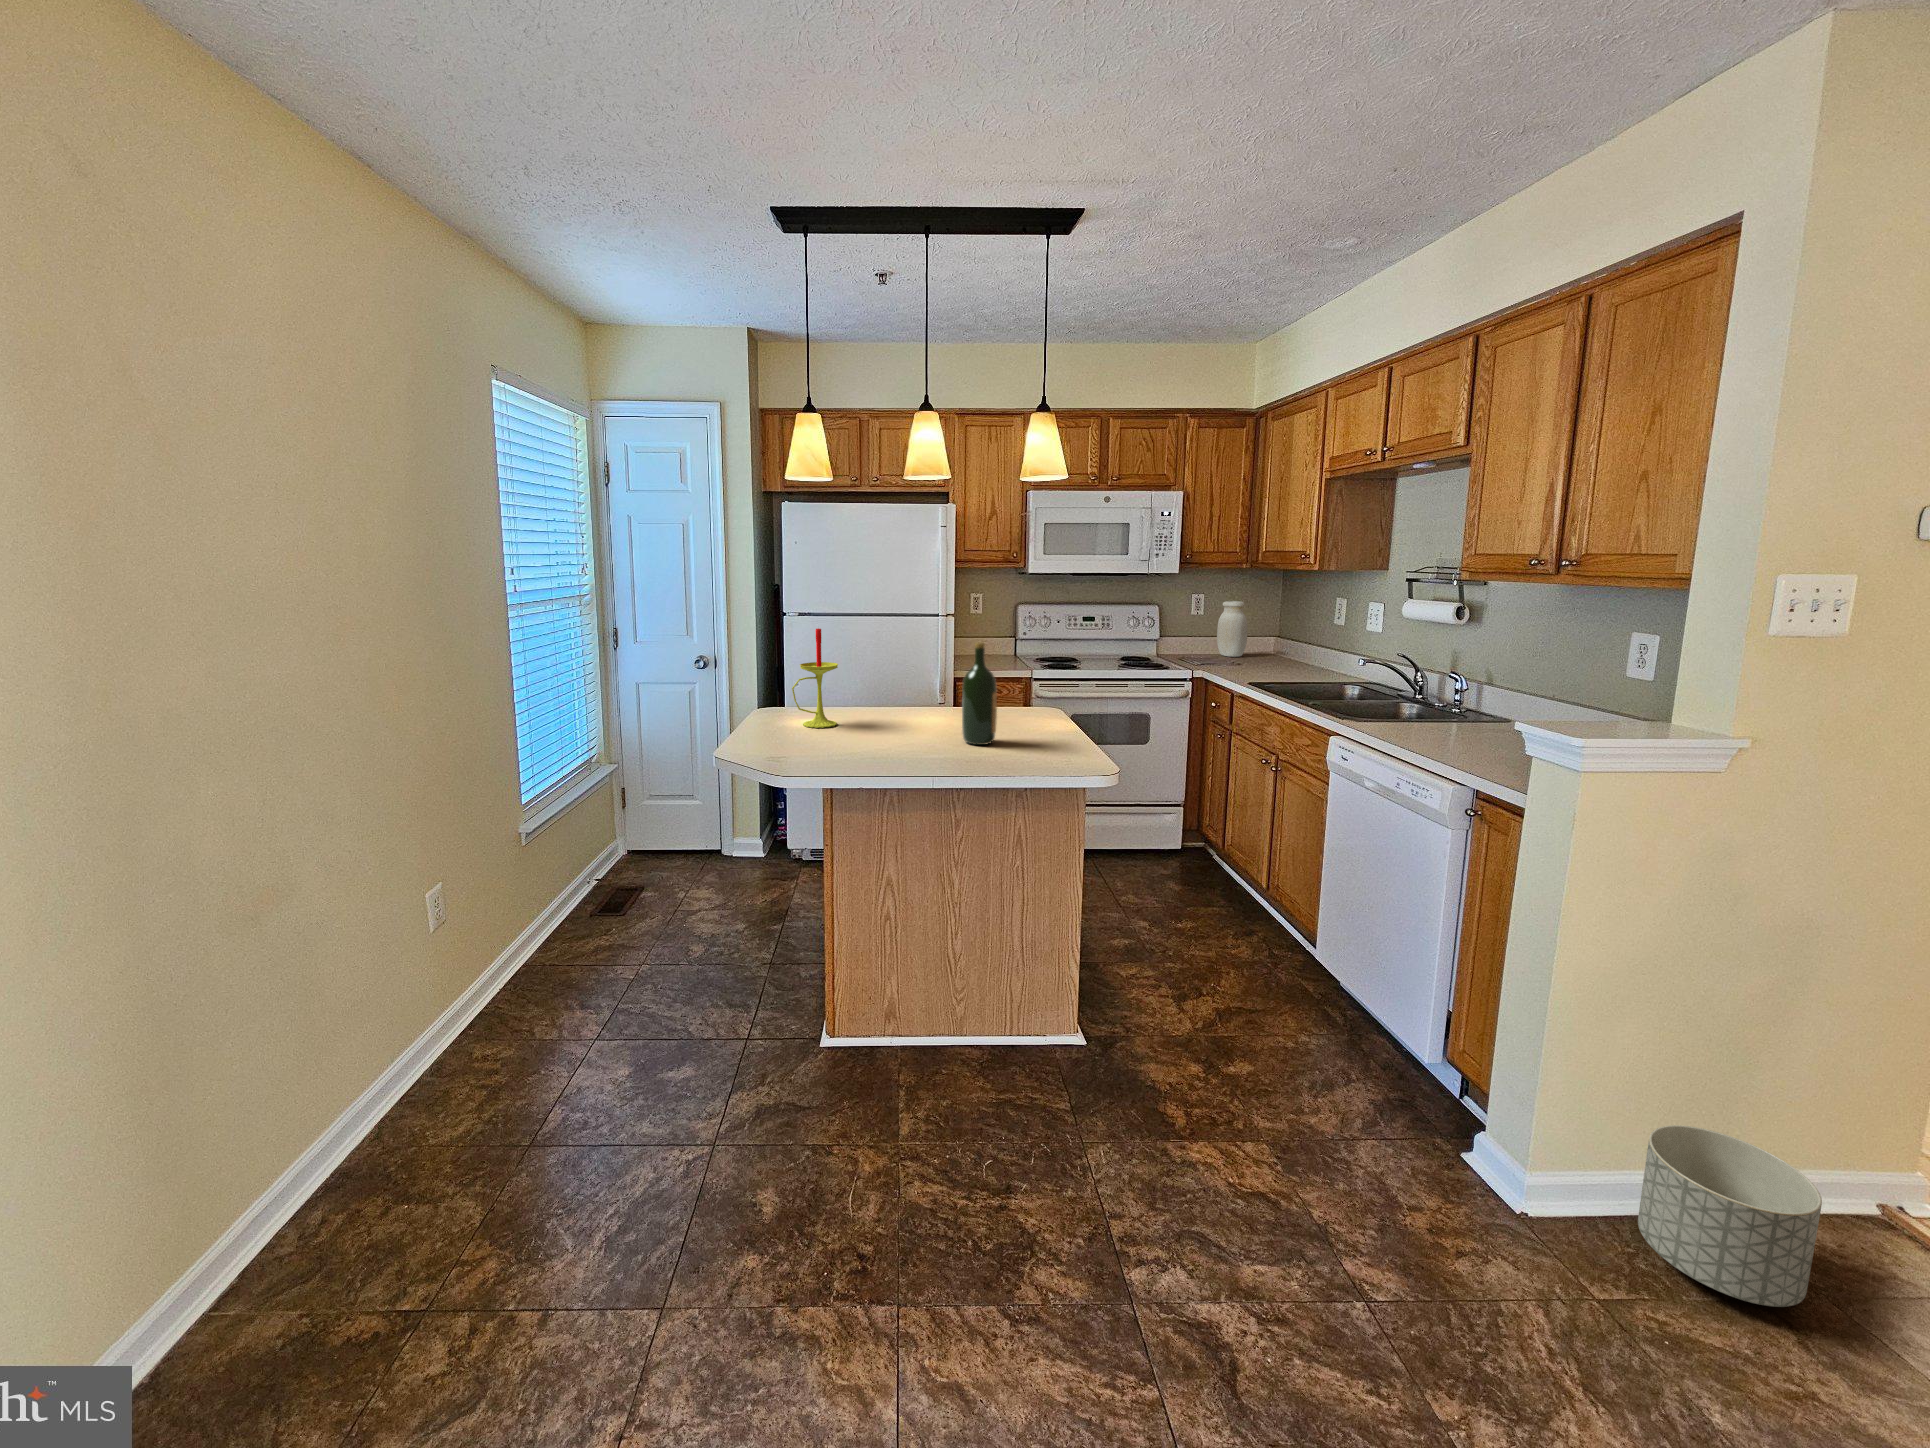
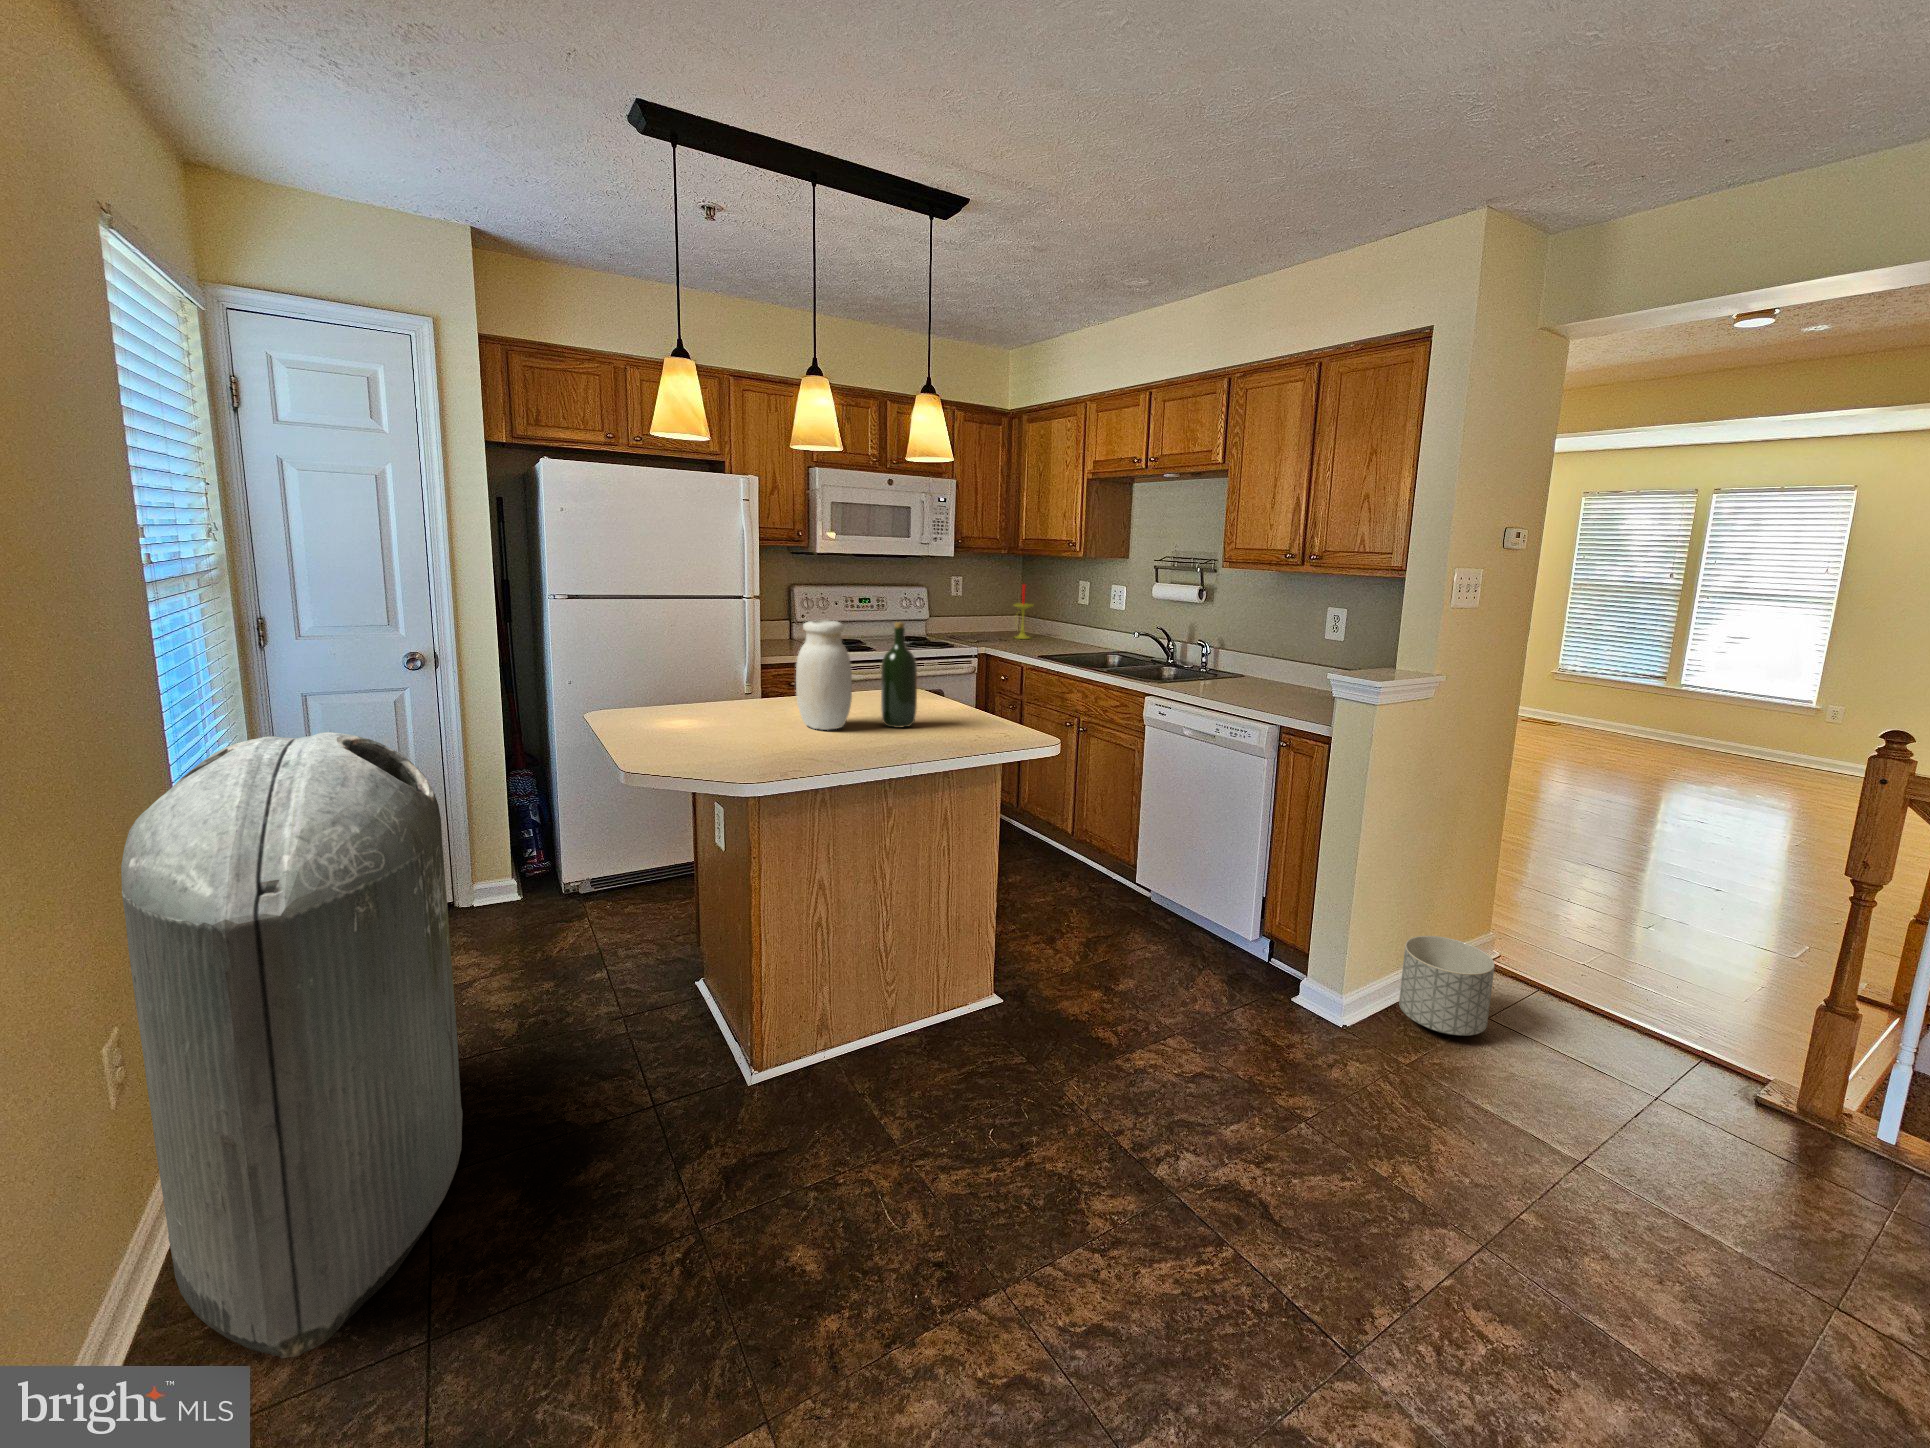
jar: present [1217,601,1248,657] -> present [796,620,852,730]
candle: present [792,628,838,728] -> present [1014,584,1033,639]
trash can: none [419,711,629,1124] -> present [121,732,463,1359]

